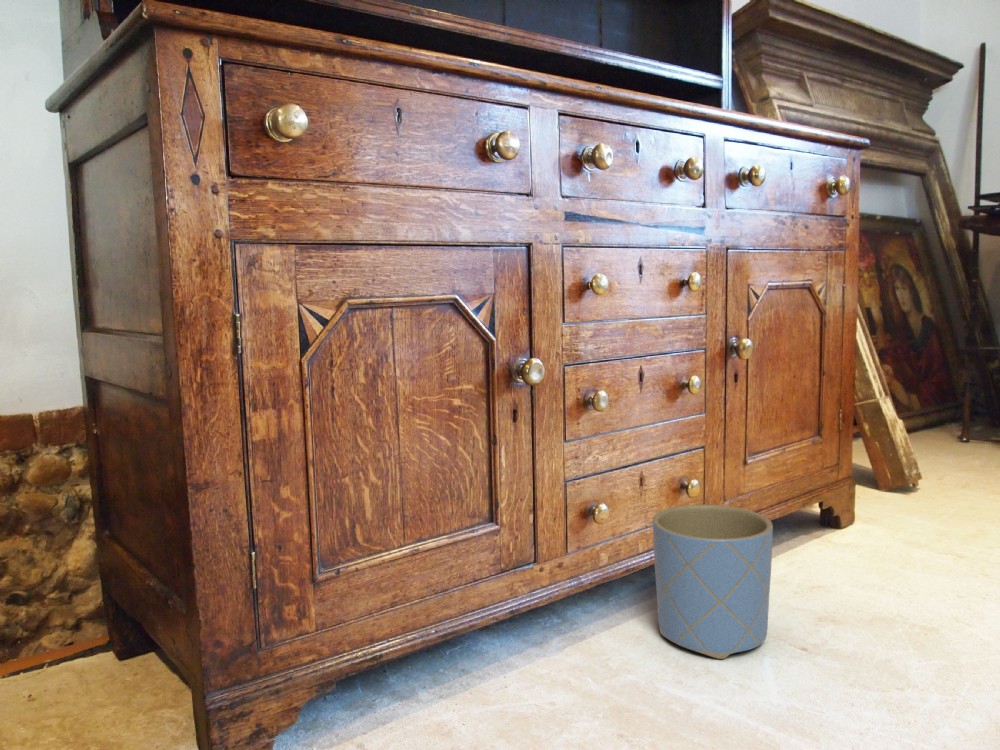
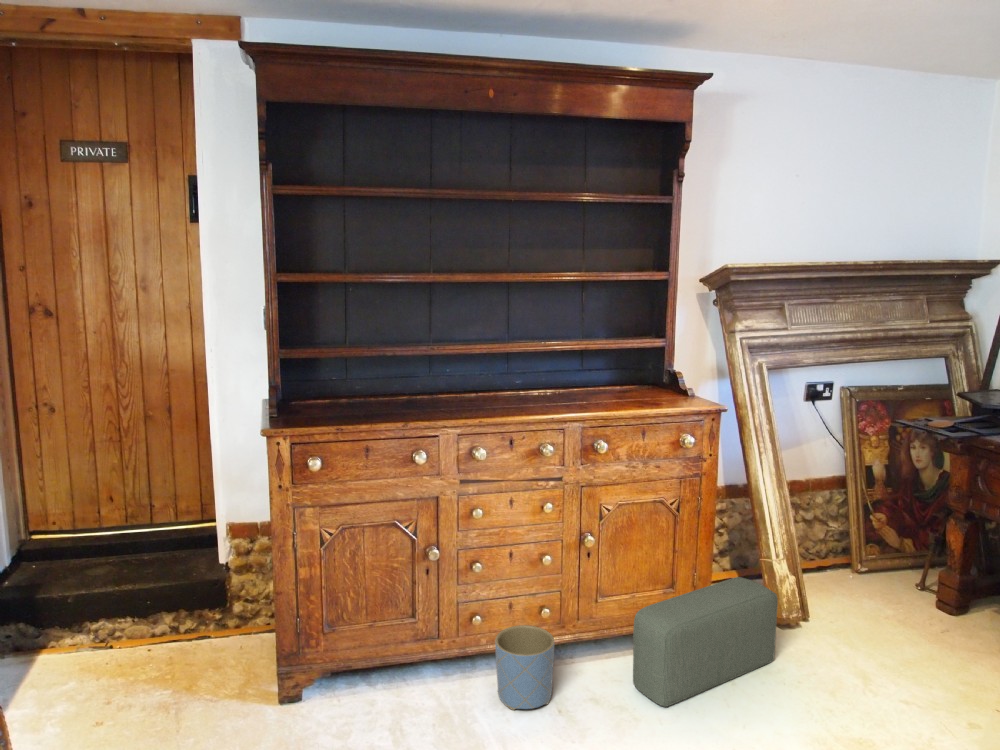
pouf: none [845,409,961,595] -> present [633,577,778,707]

